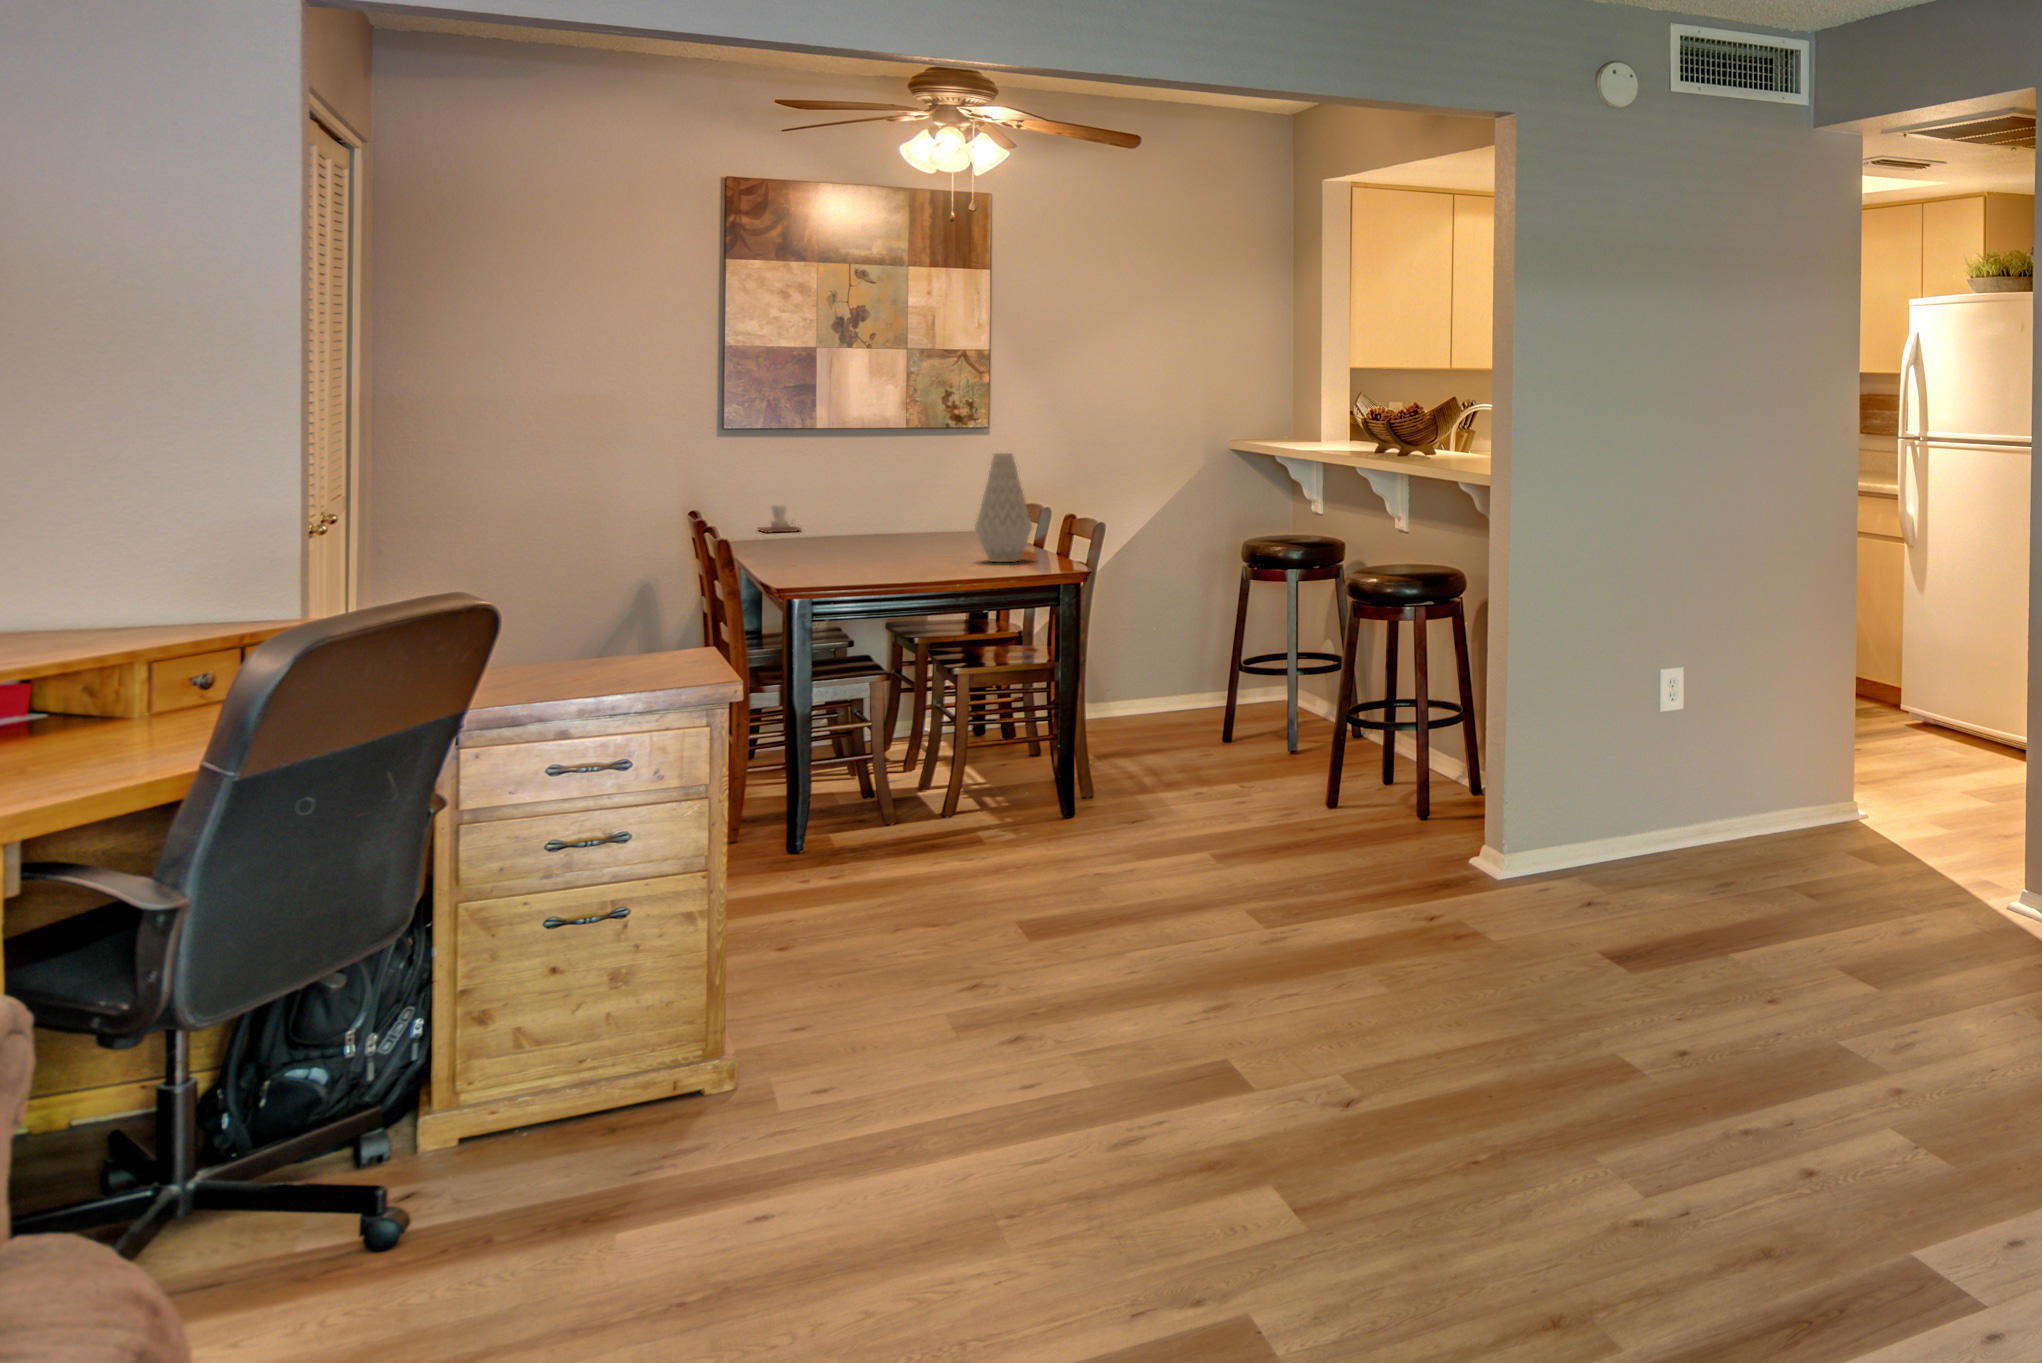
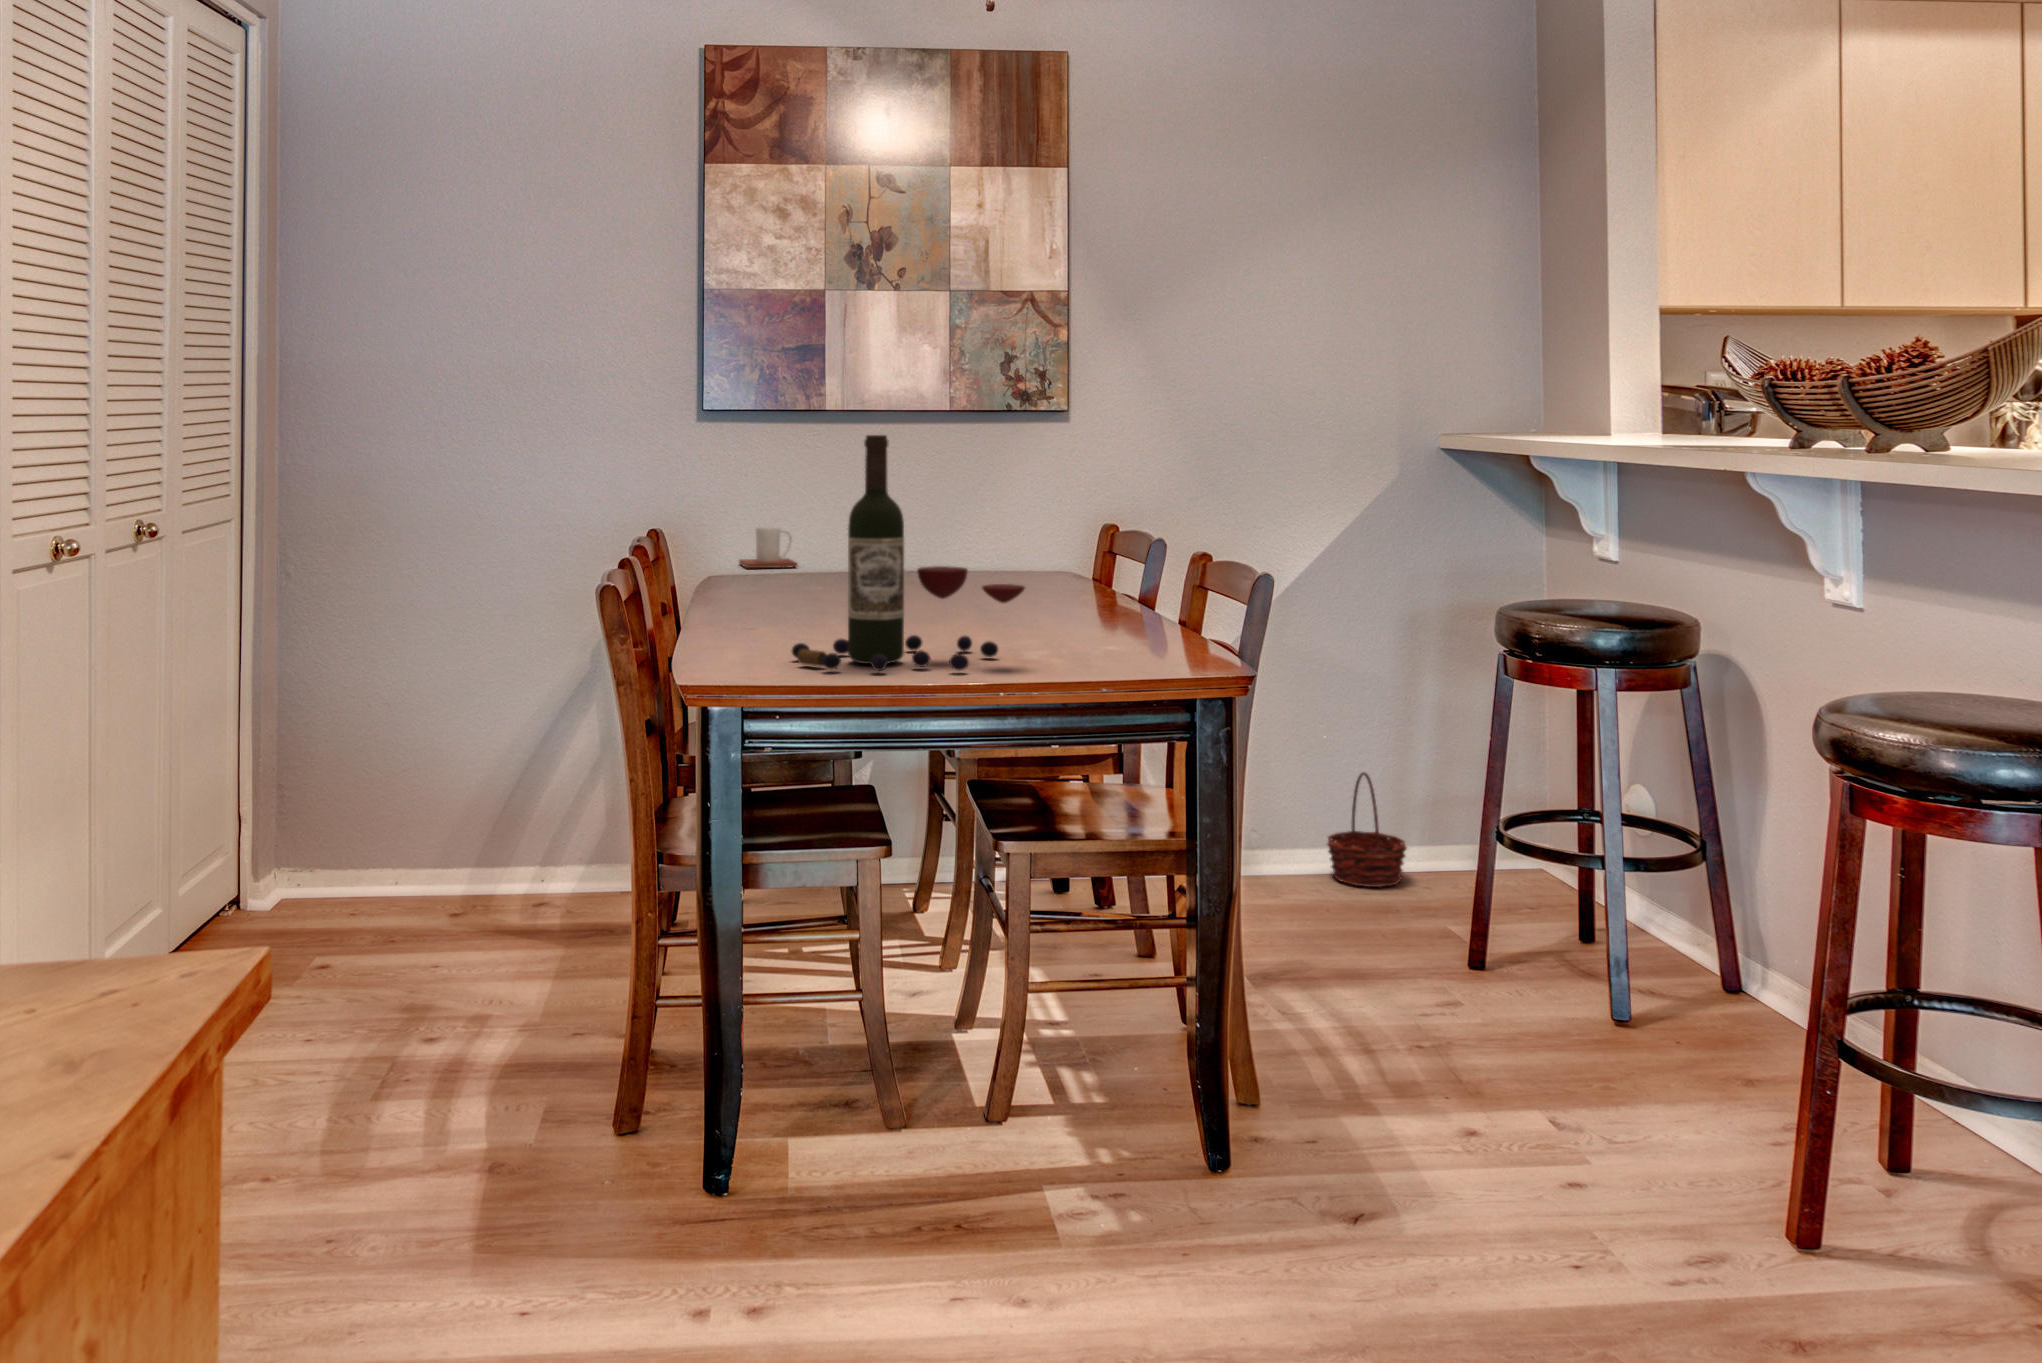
wine bottle: none [834,452,972,578] -> present [791,435,1025,671]
vase: present [975,453,1033,562] -> none [1040,441,1141,641]
basket: none [1153,646,1201,712] -> present [1327,772,1407,887]

